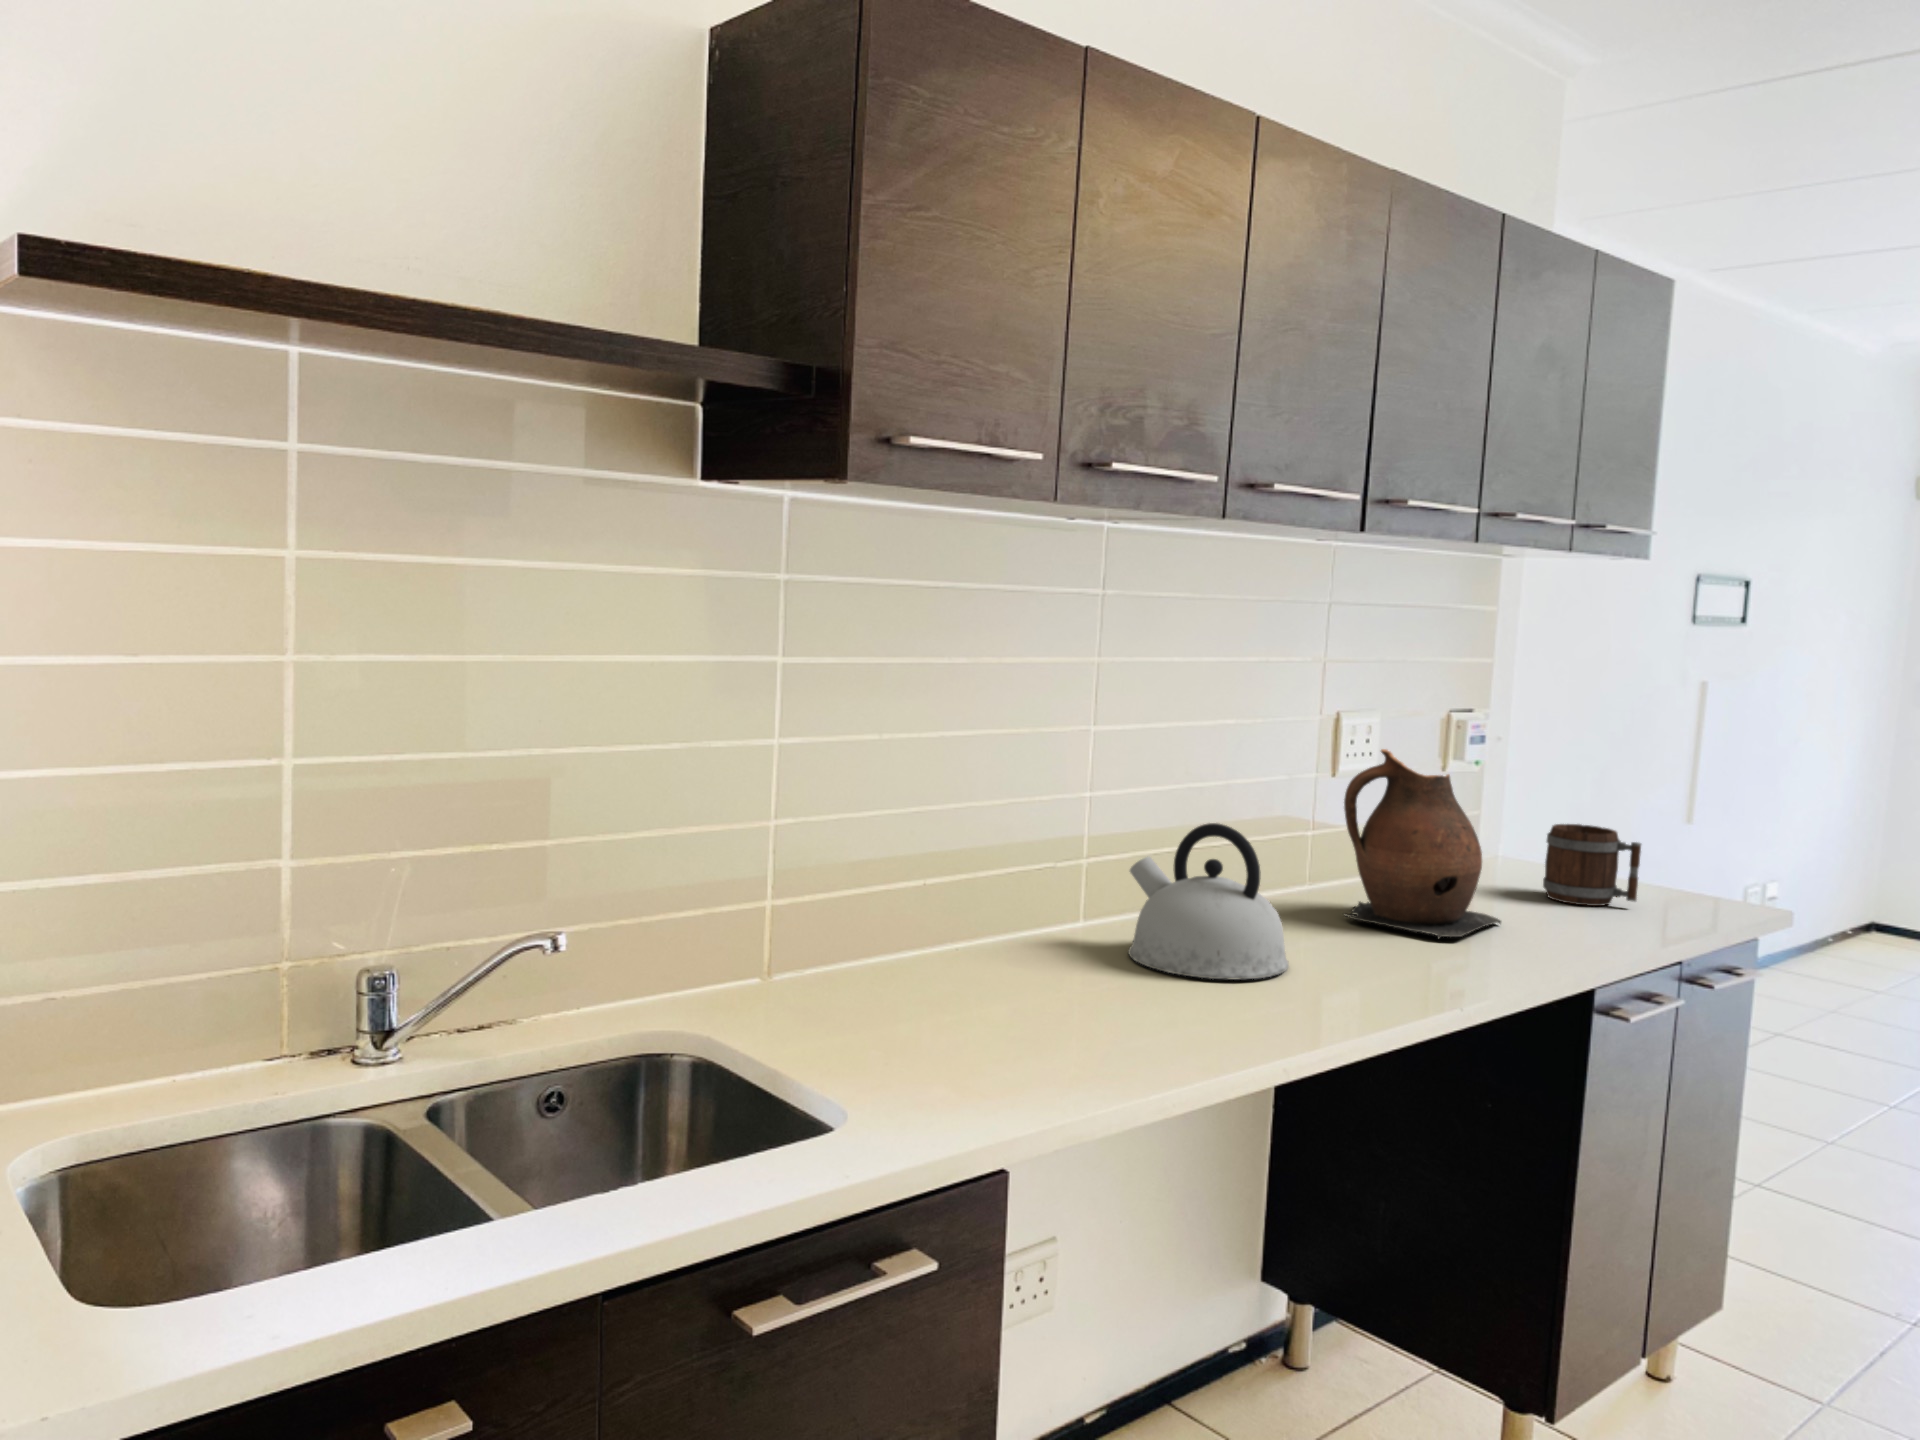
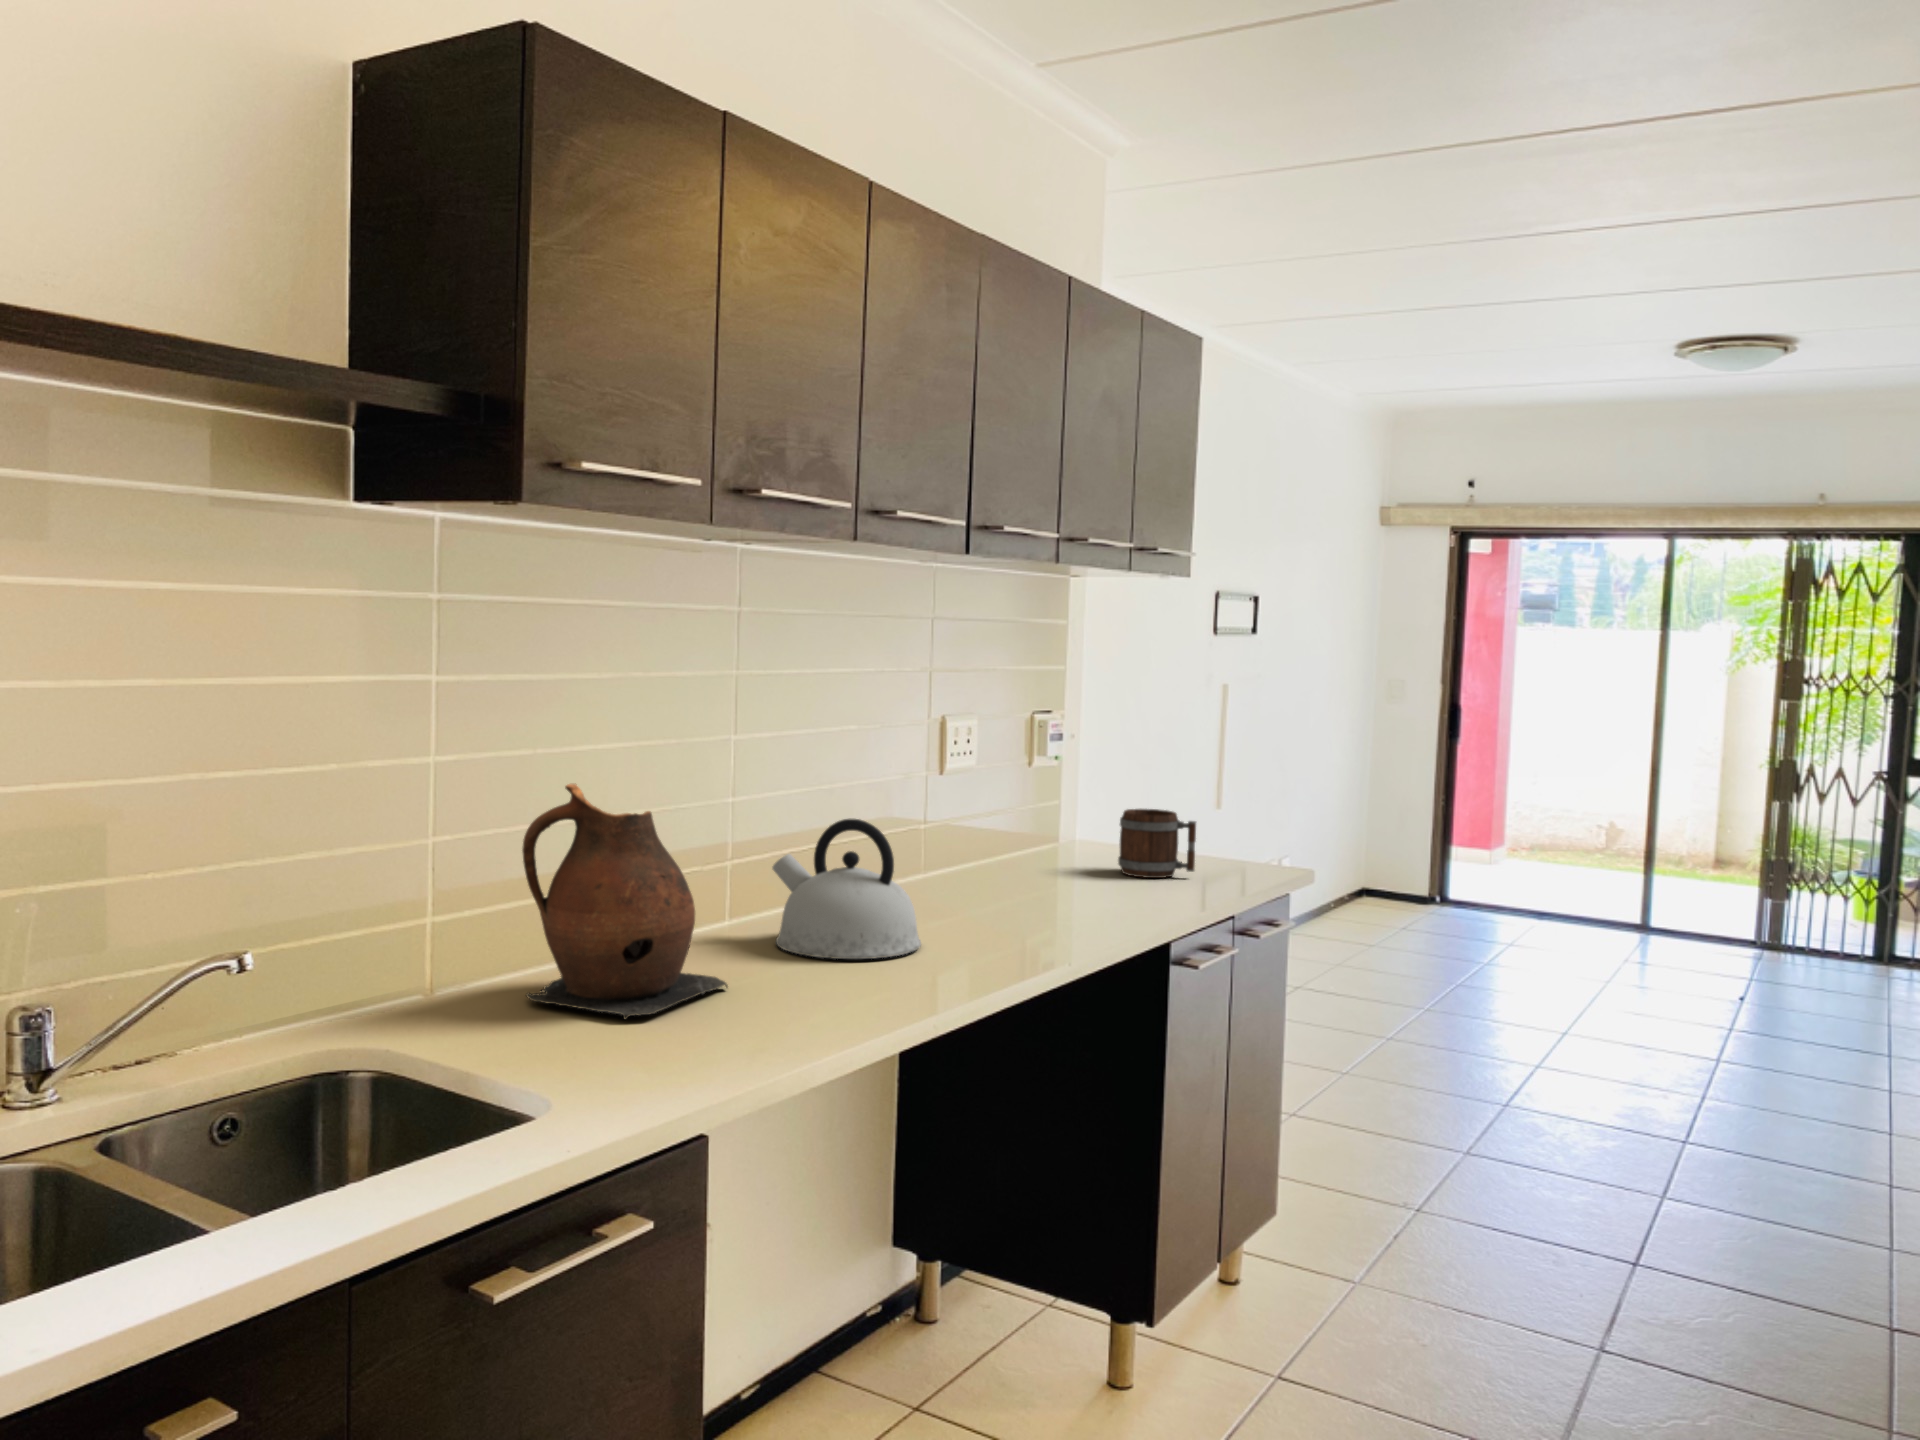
ceramic pitcher: present [1344,749,1501,939] -> present [522,784,727,1019]

